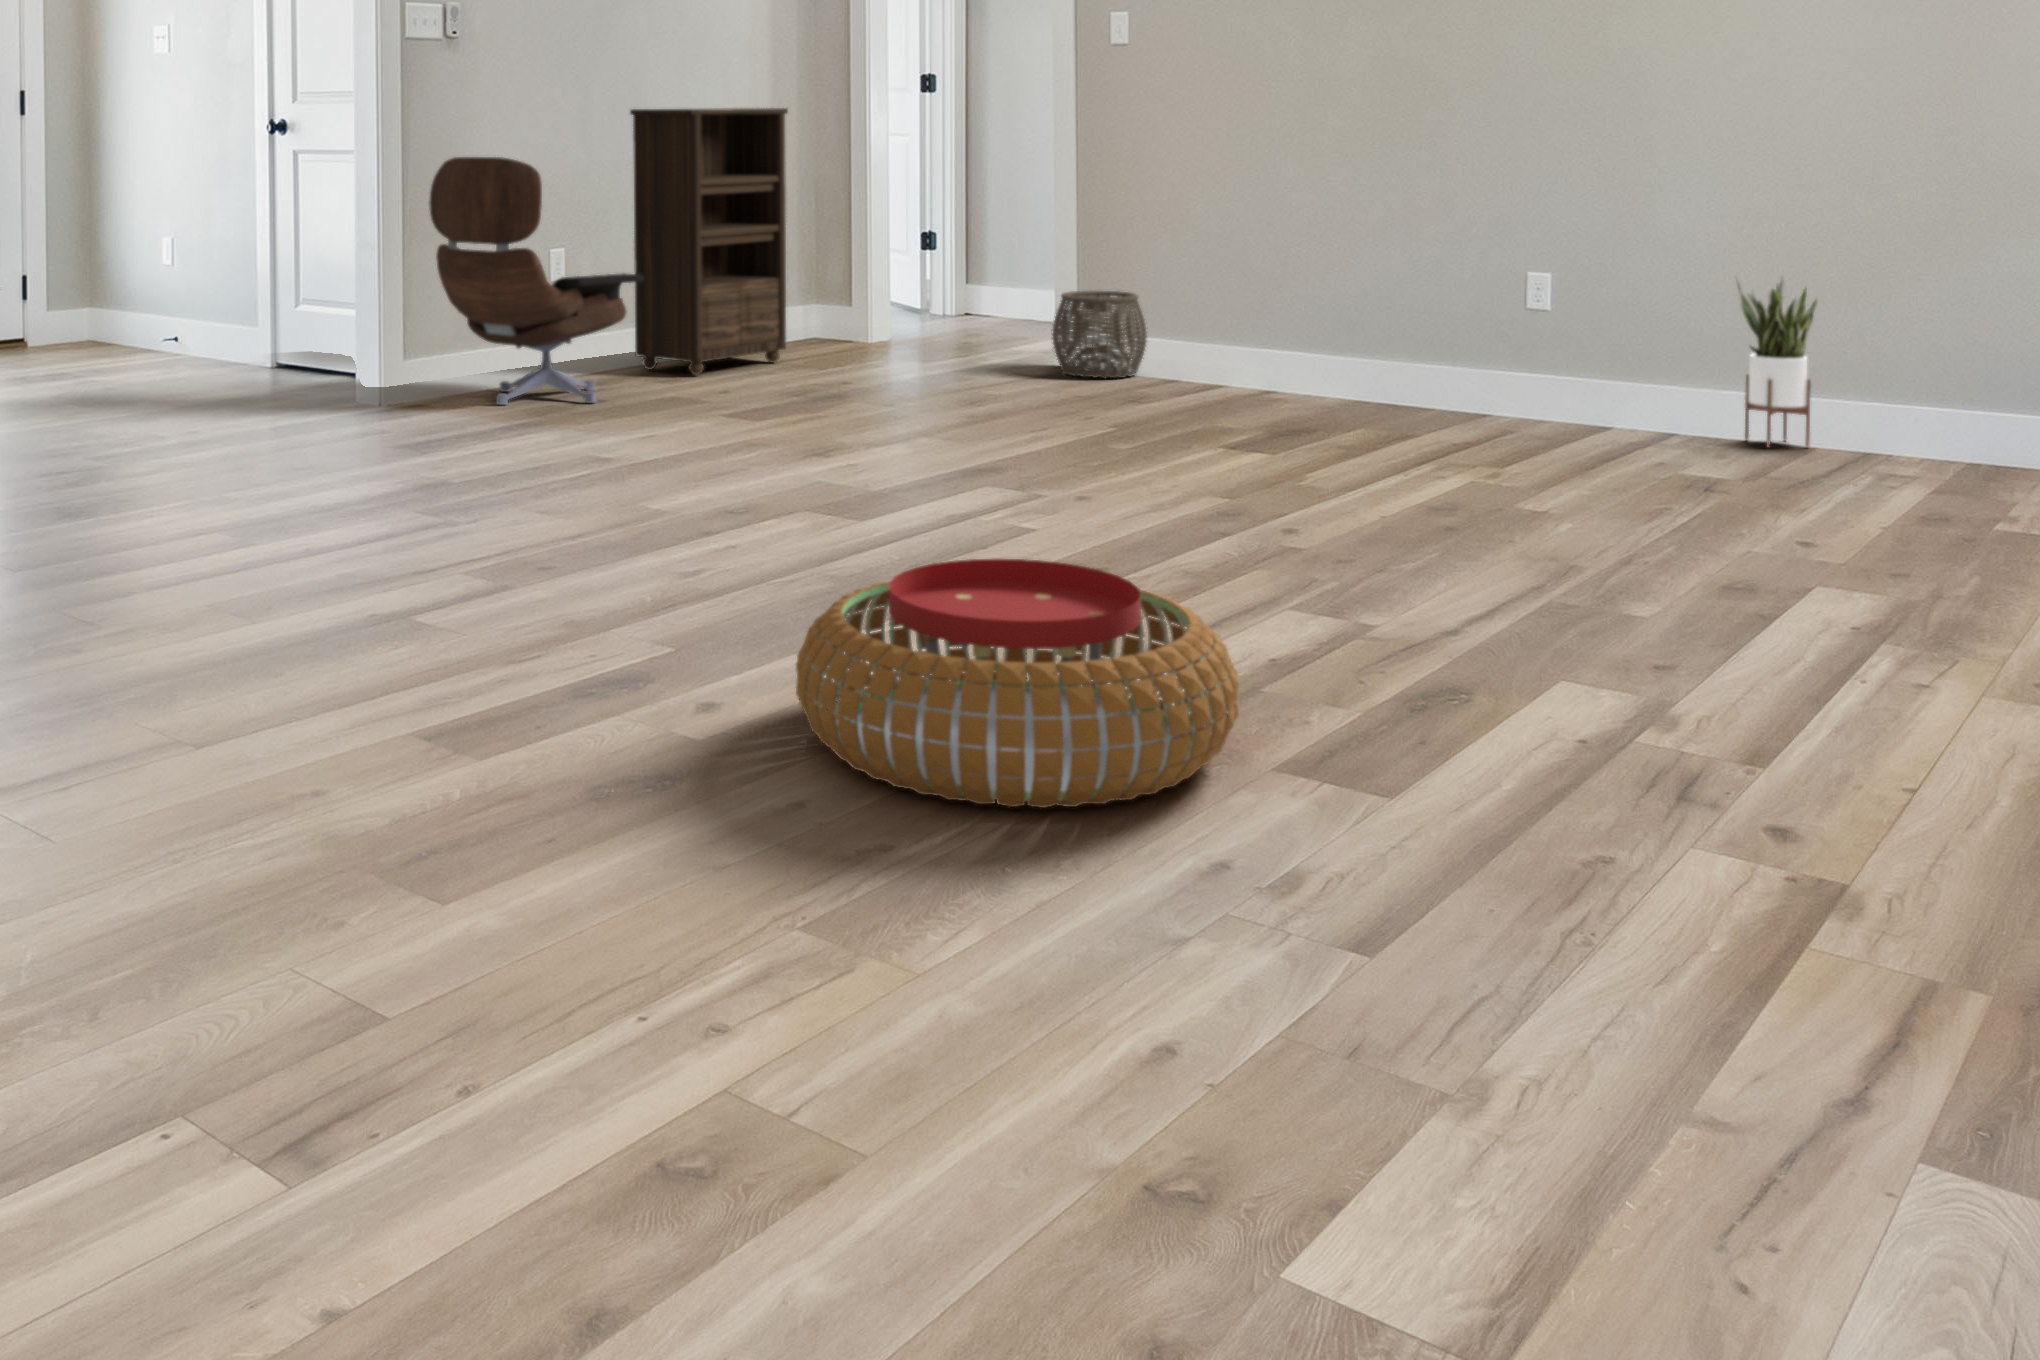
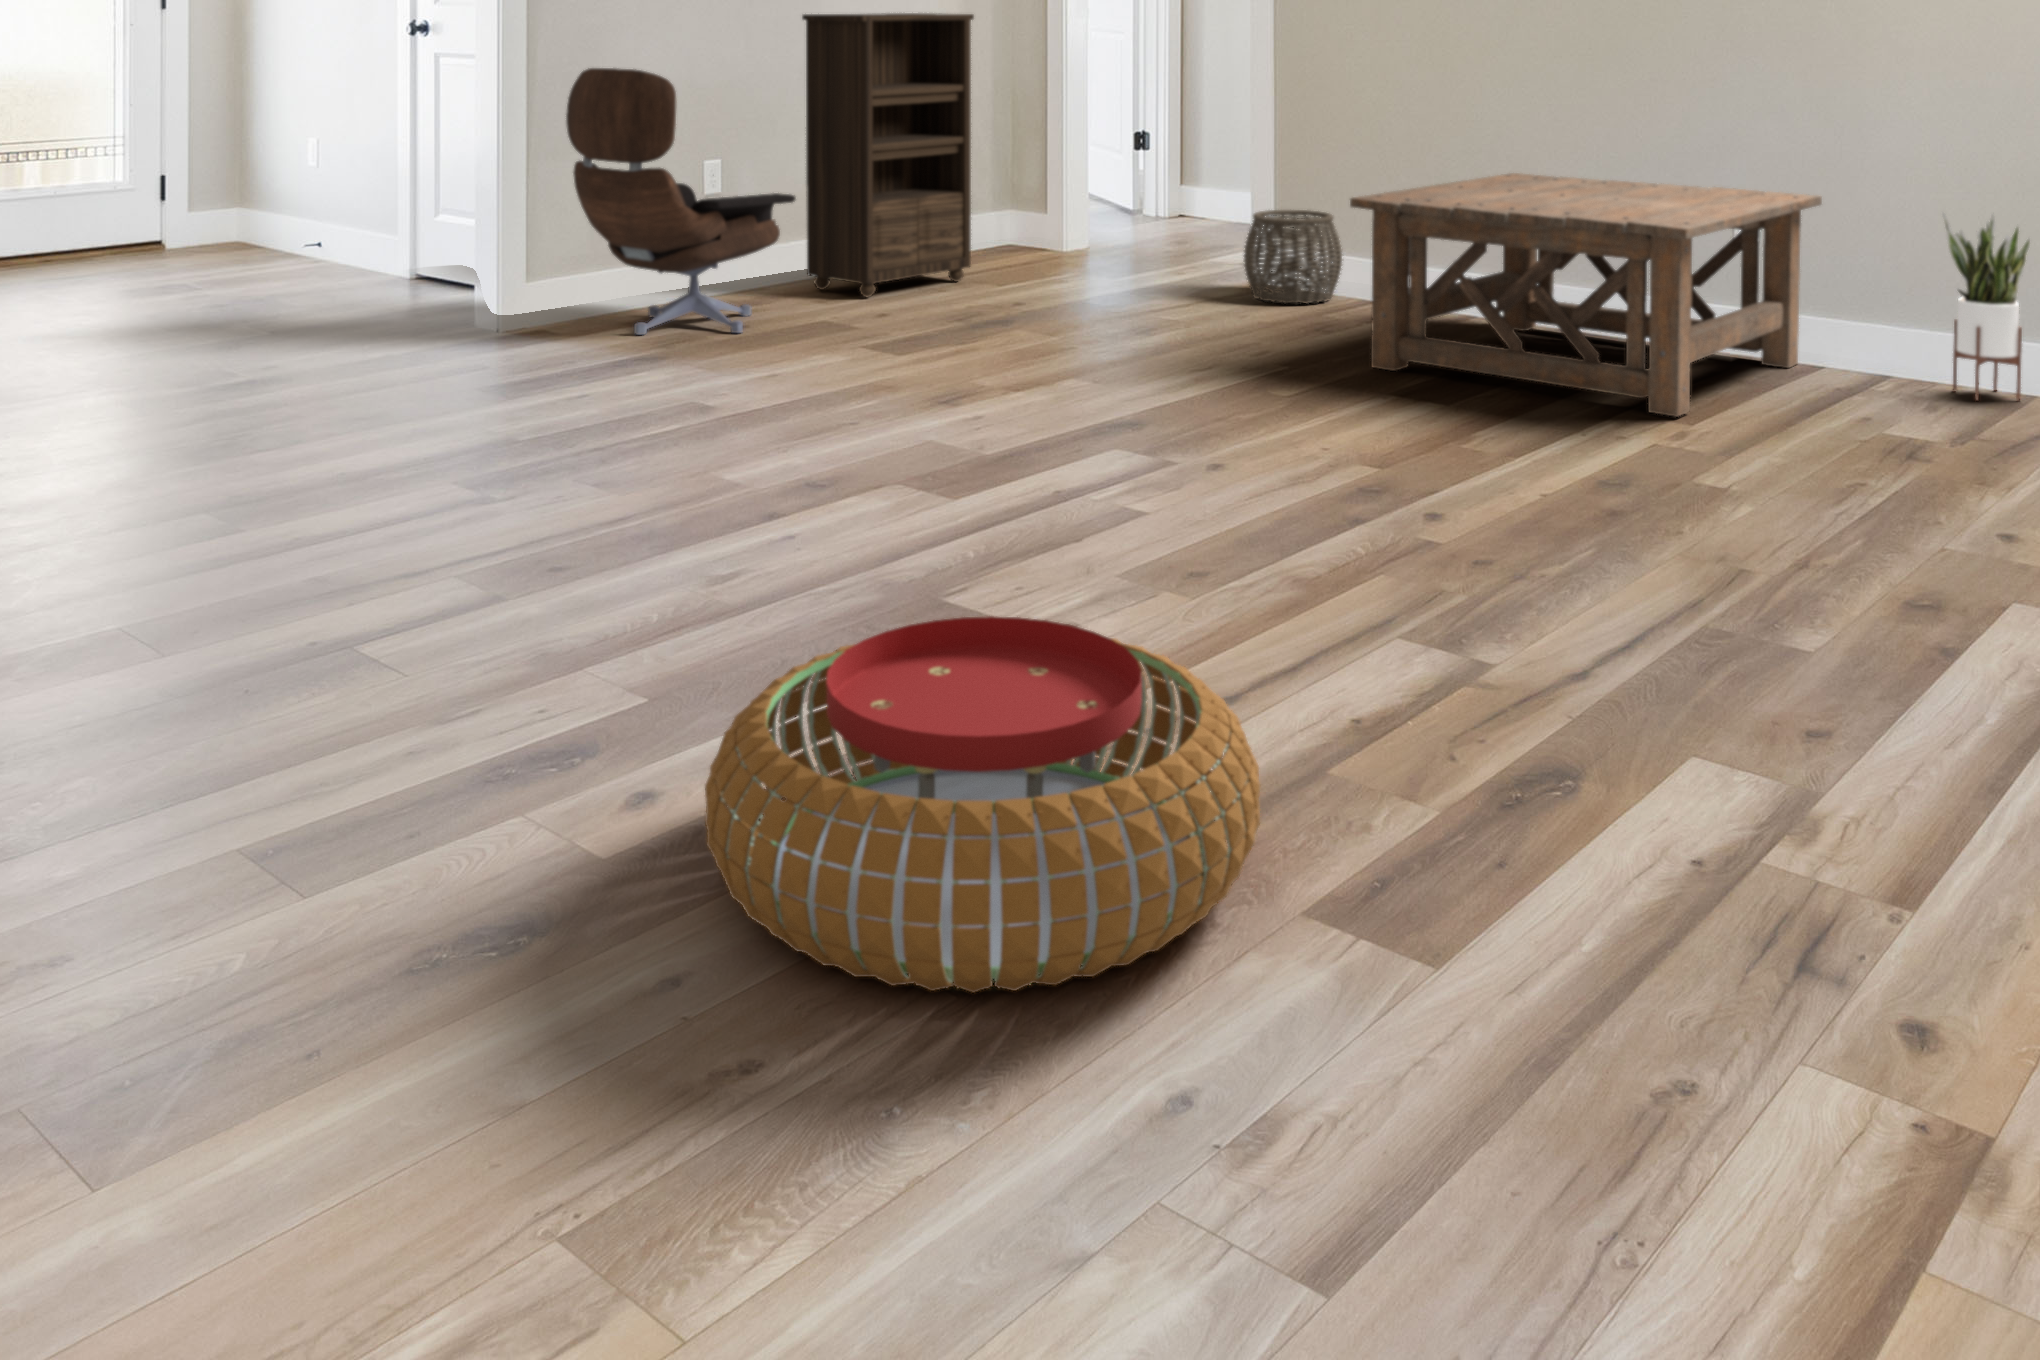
coffee table: none [1176,250,1617,460] -> present [1350,173,1822,417]

